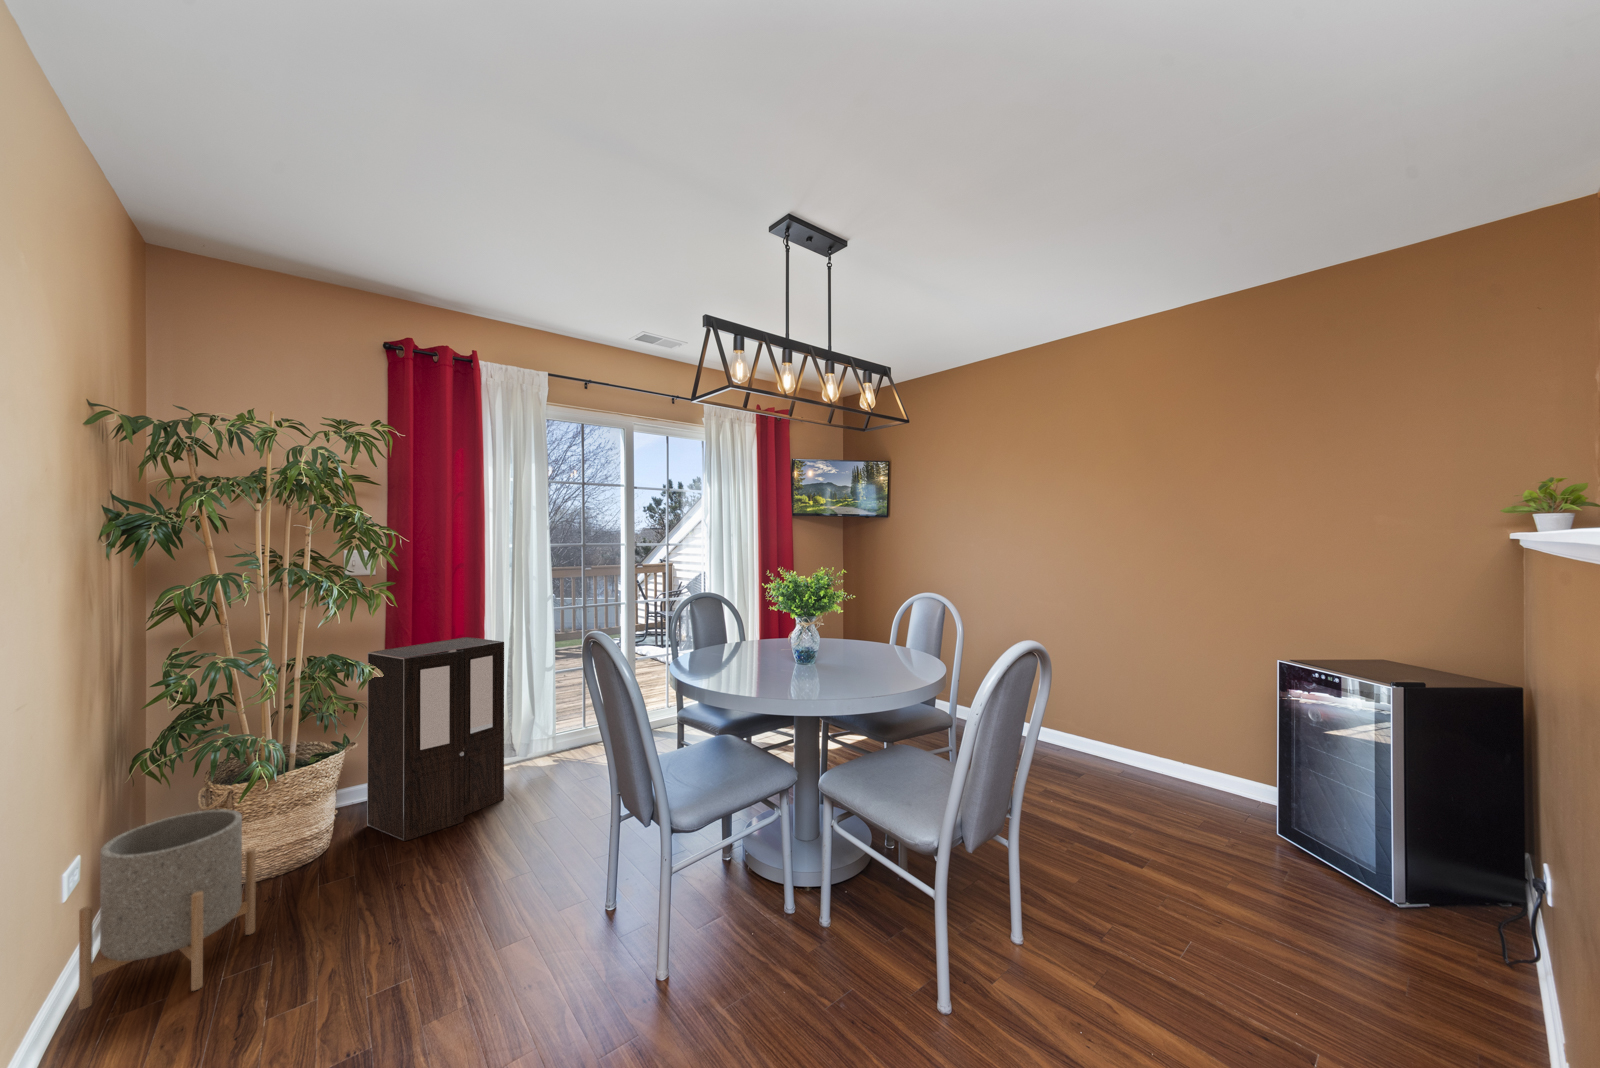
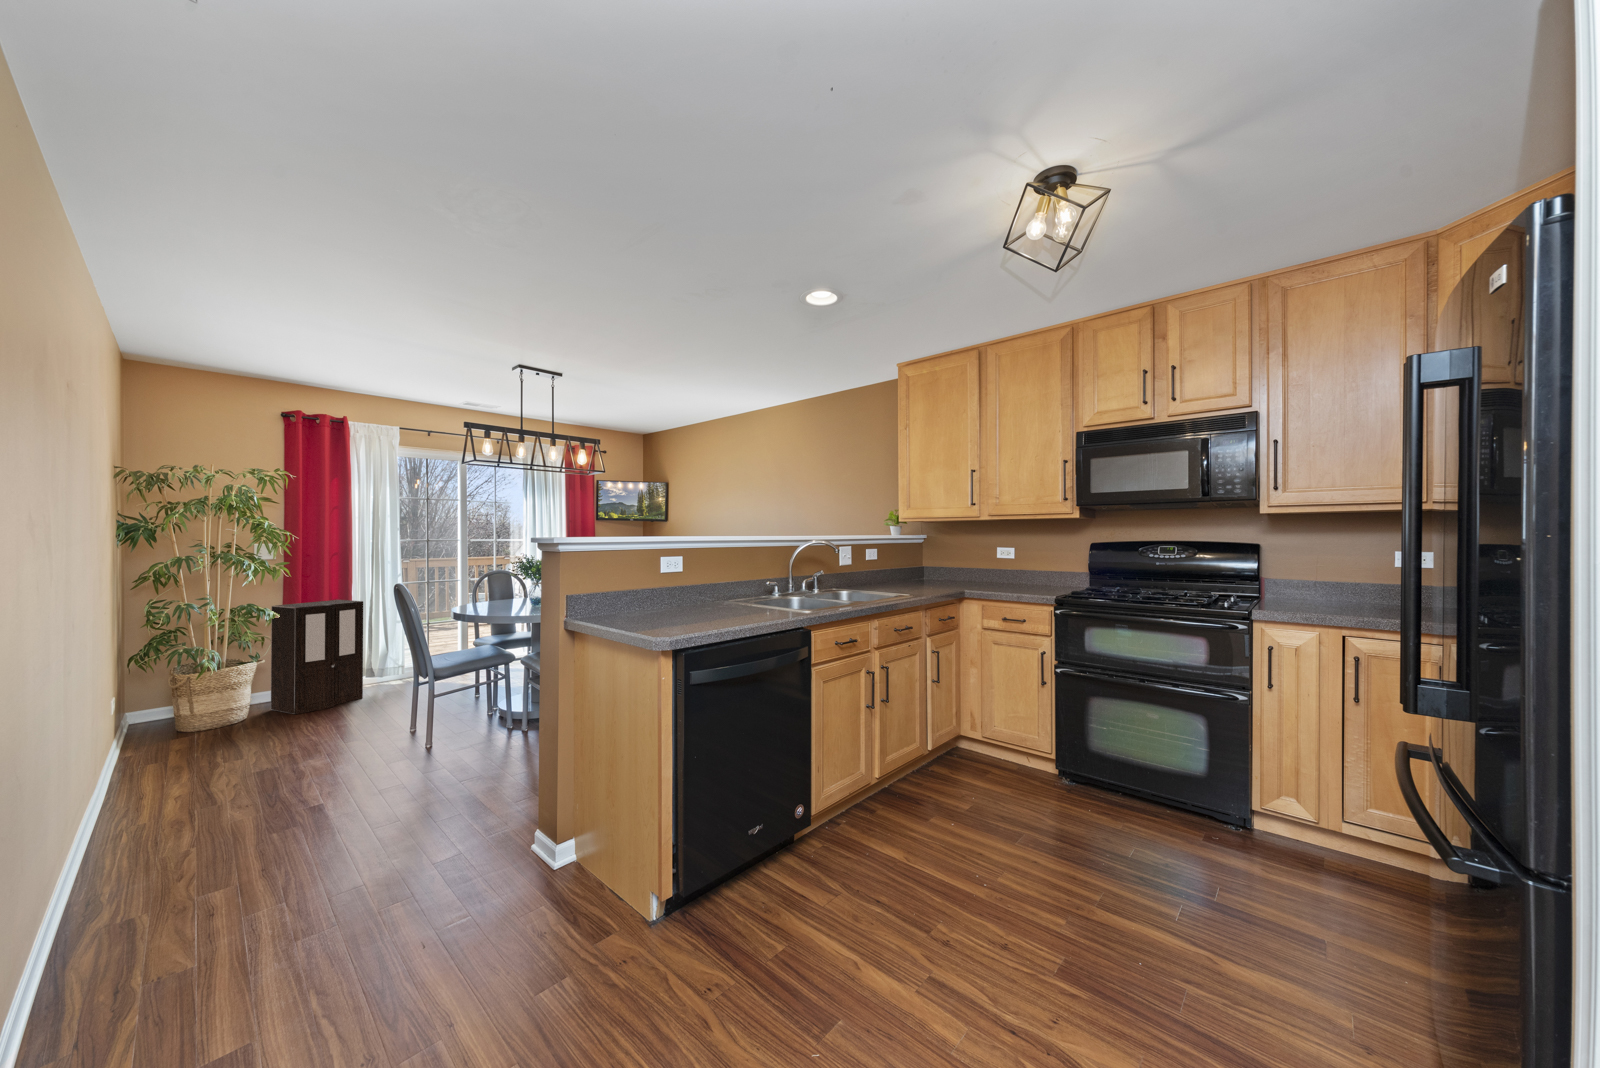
planter: present [79,809,256,1010] -> none [121,680,209,765]

